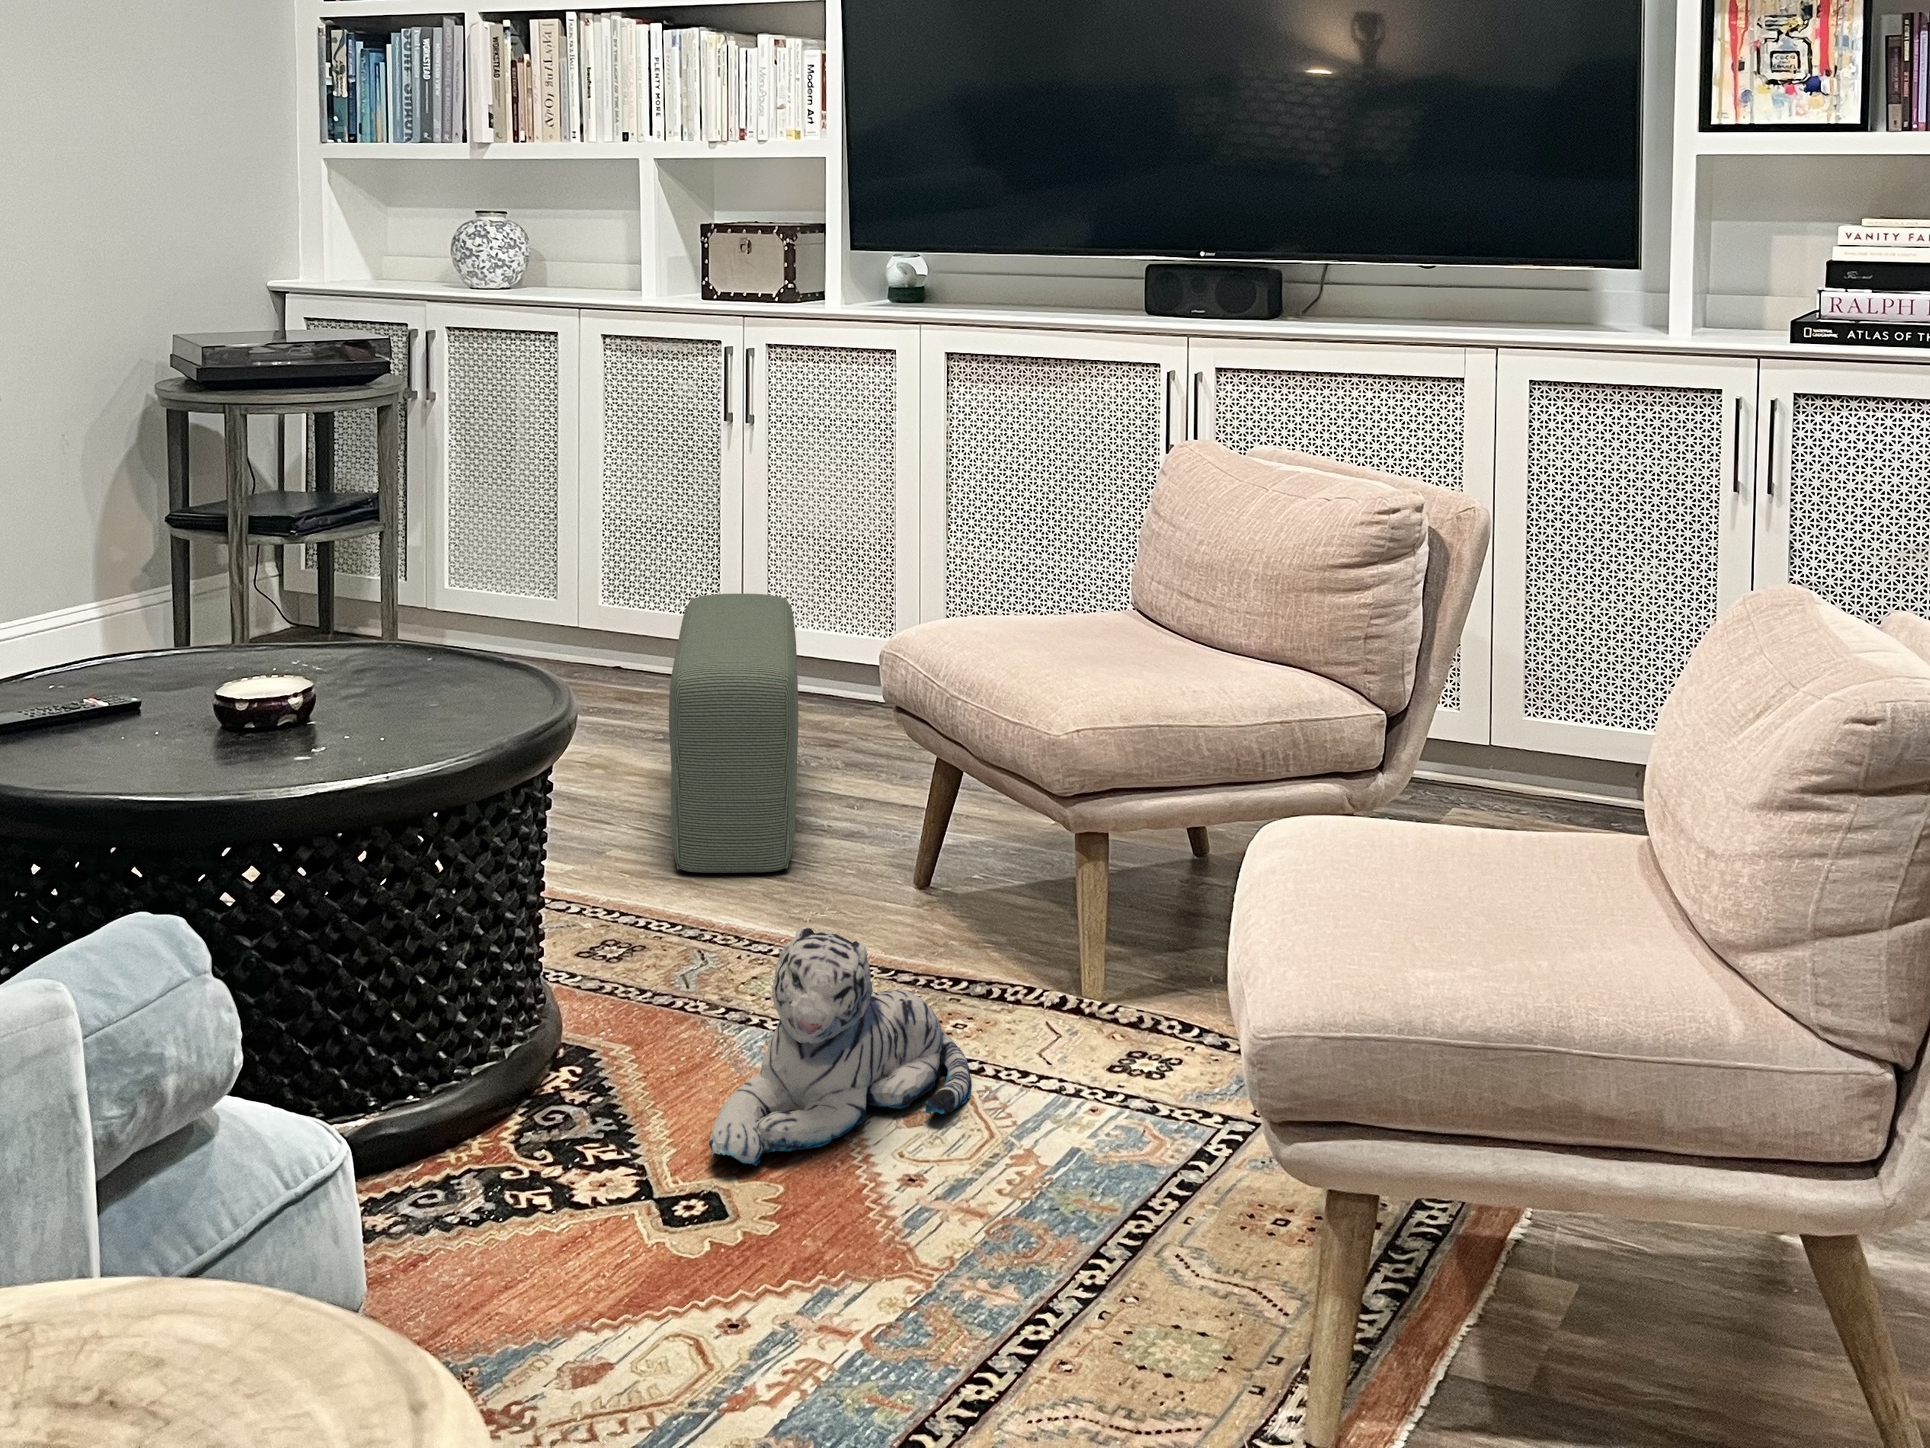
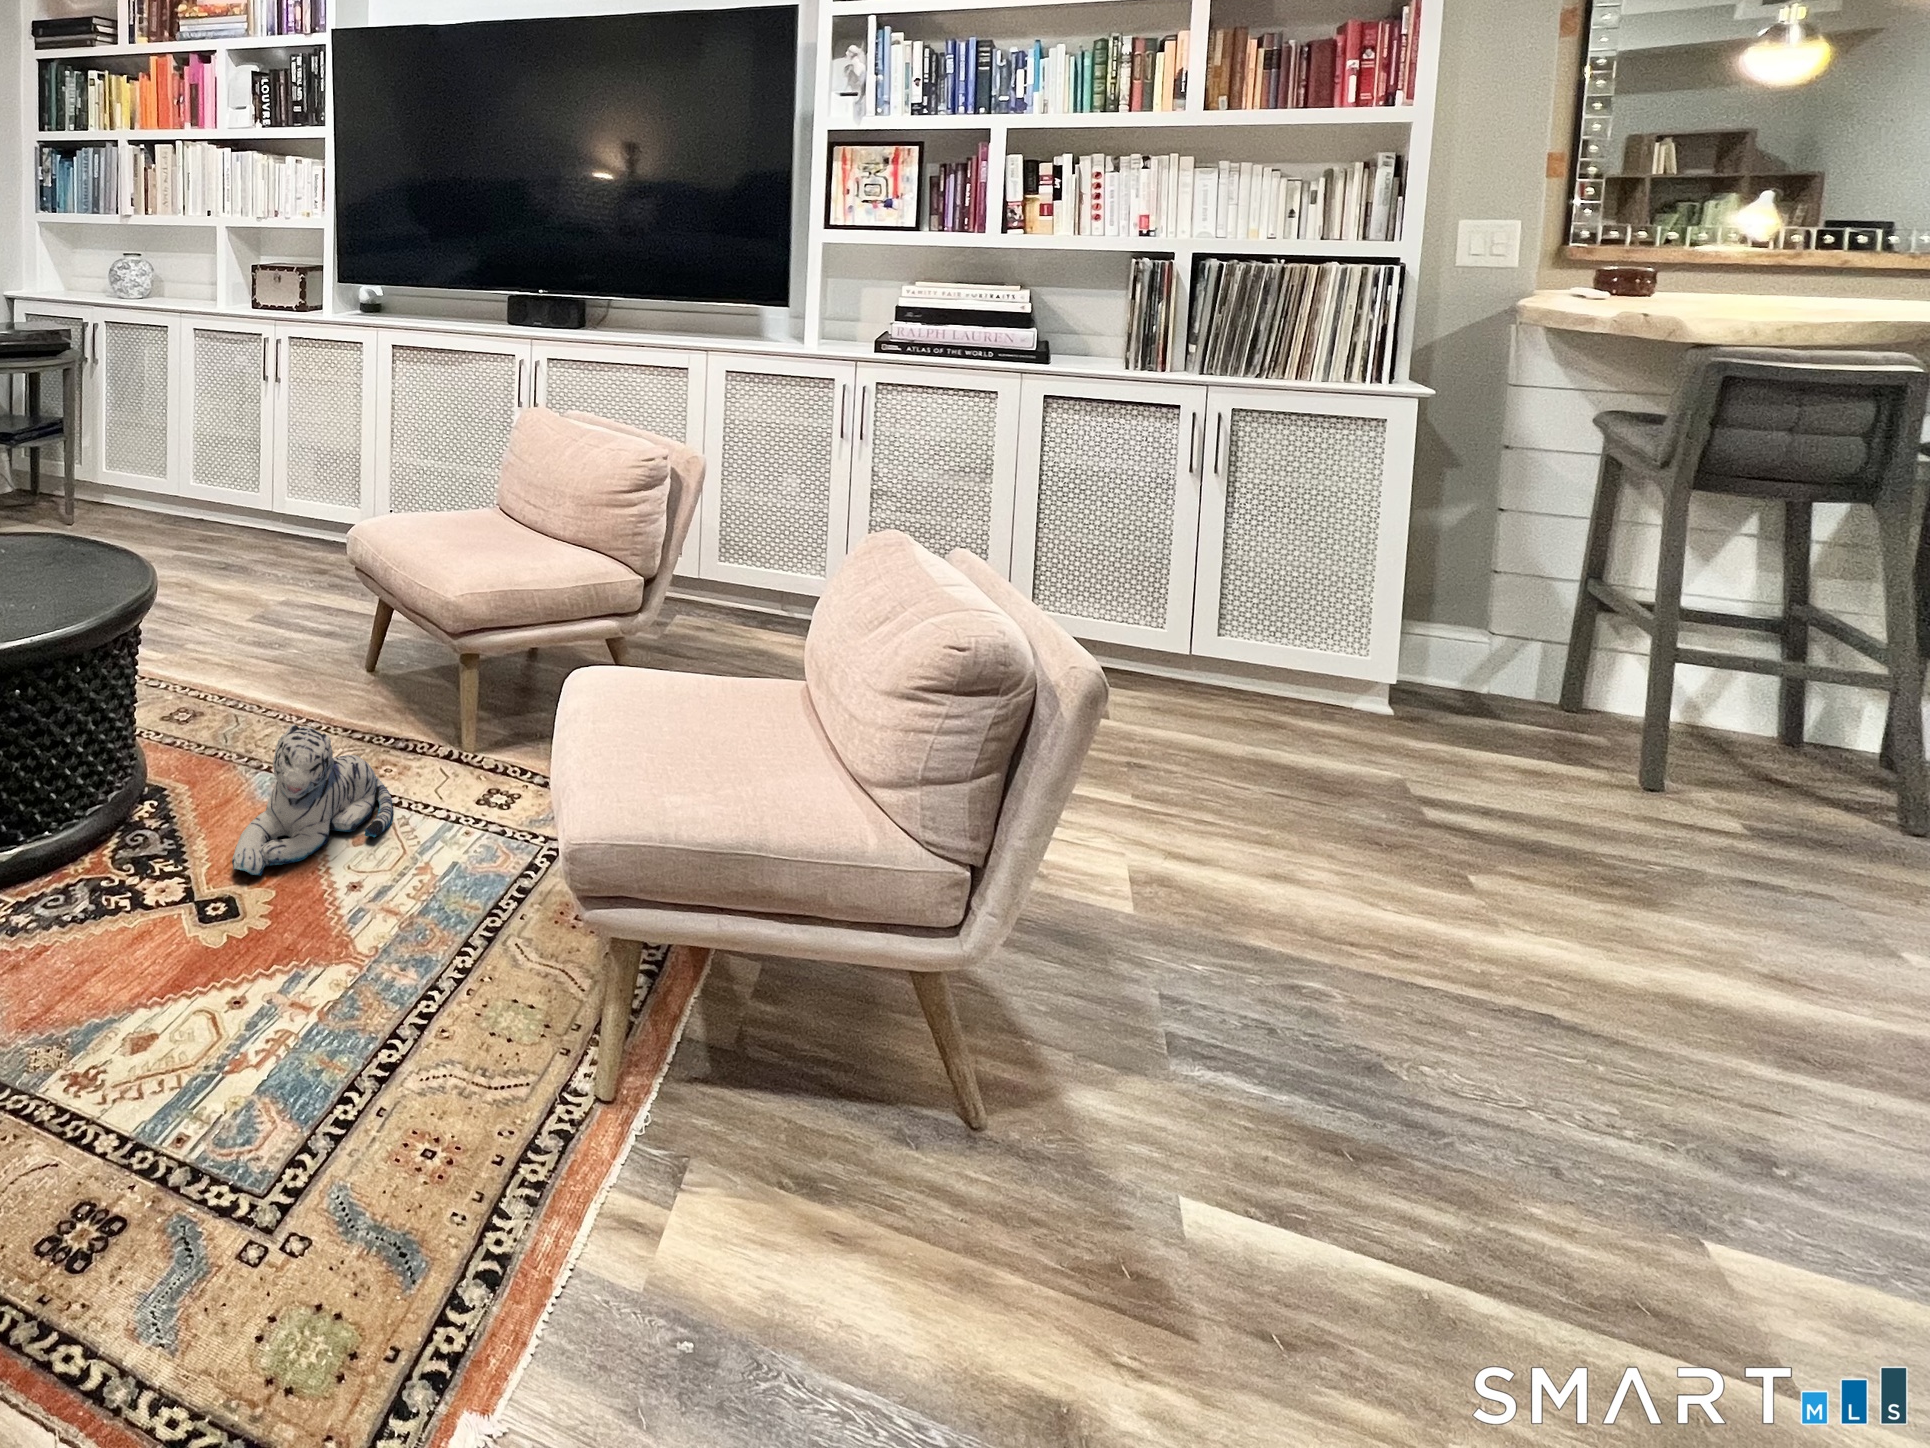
pouf: present [669,594,799,873] -> none [223,487,301,660]

